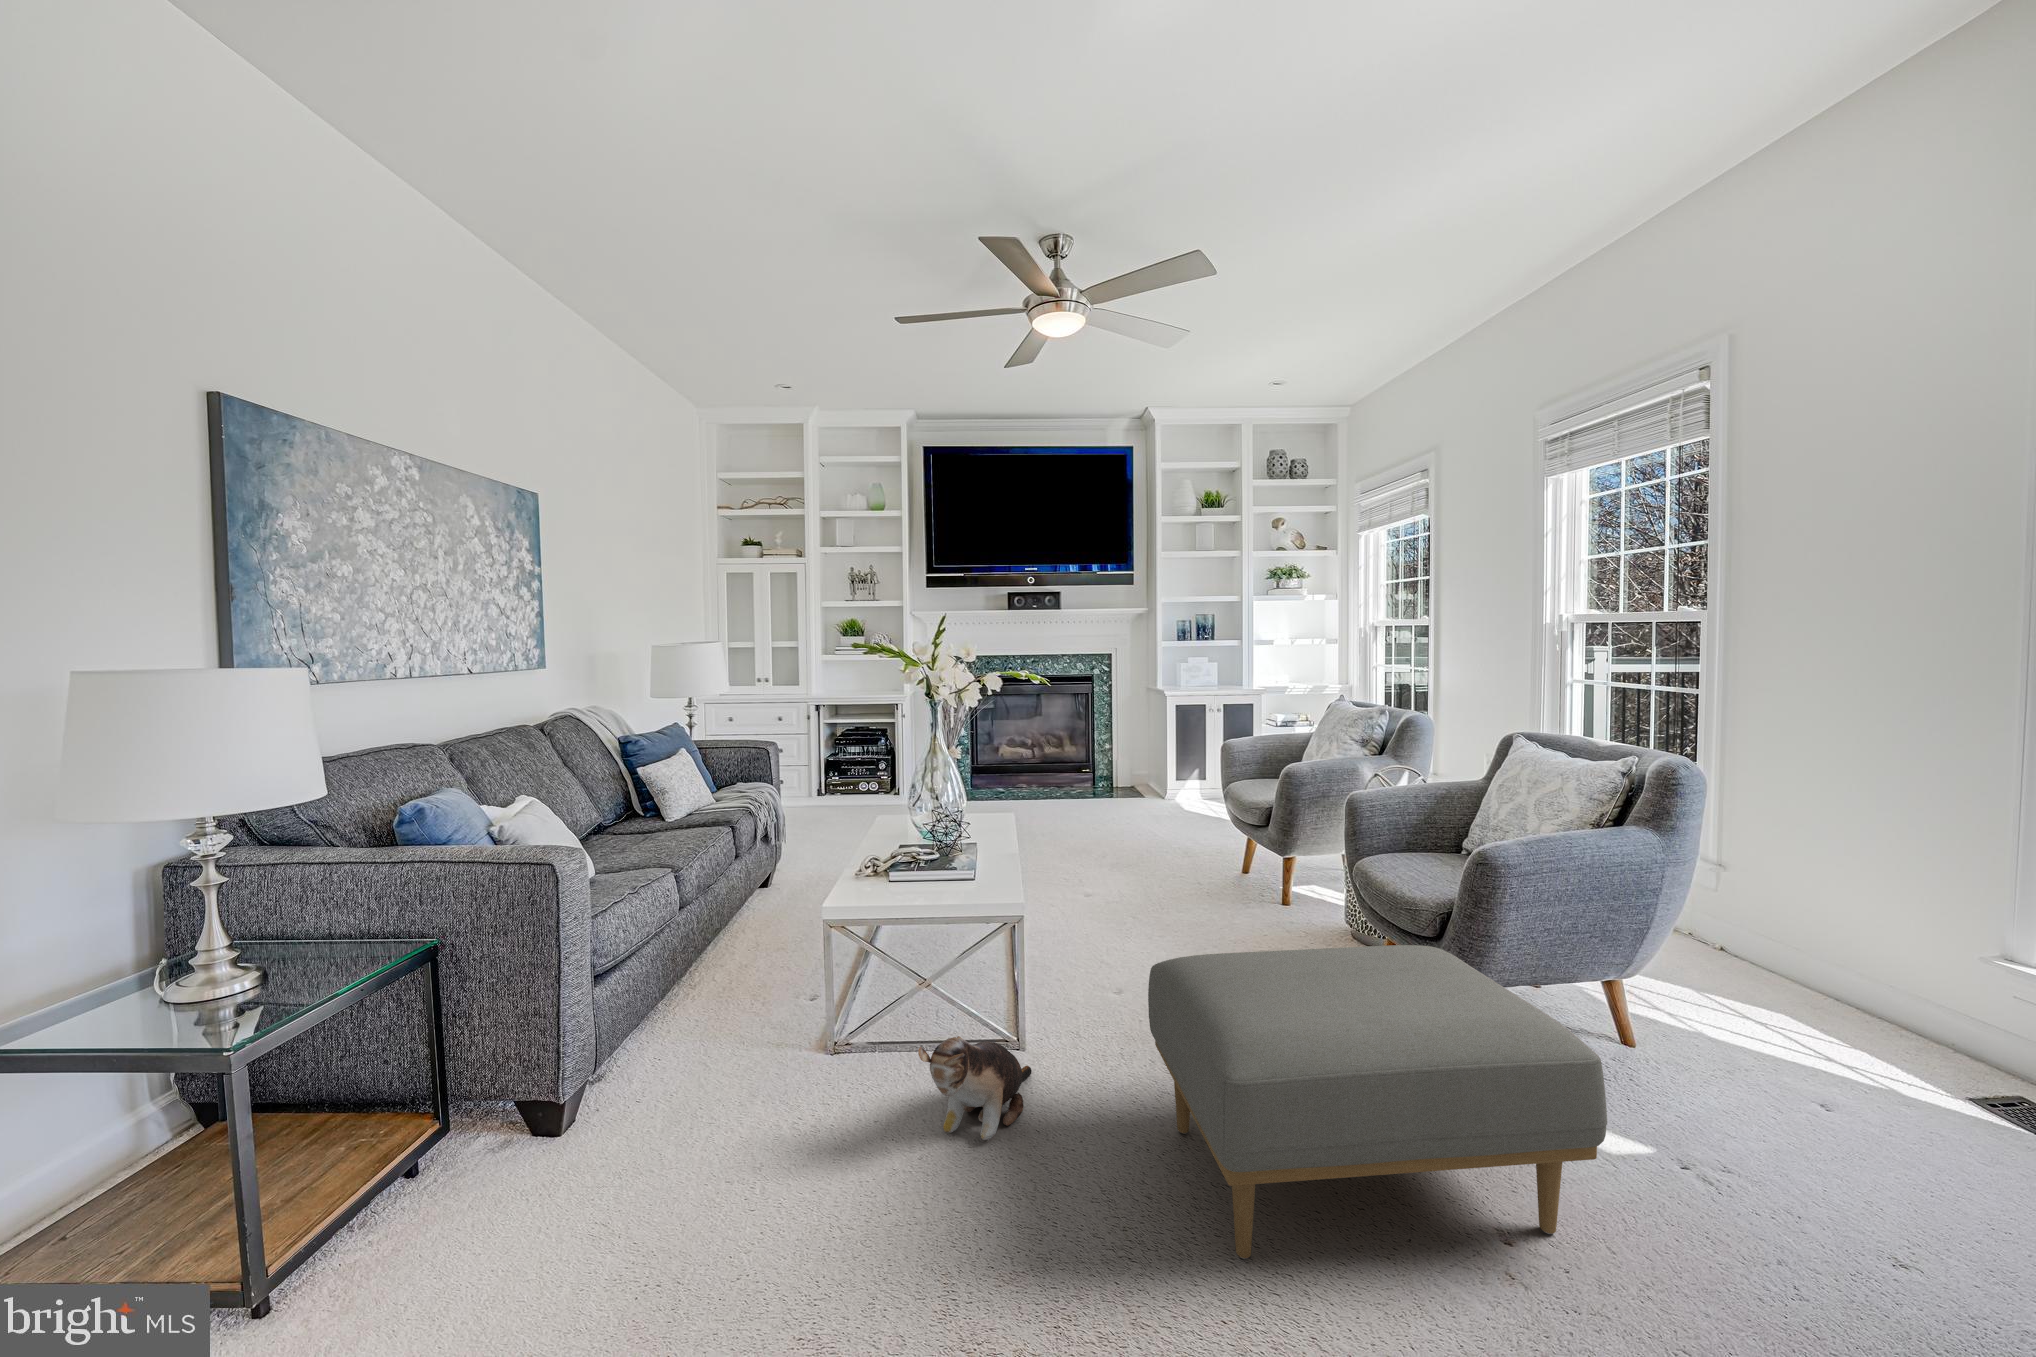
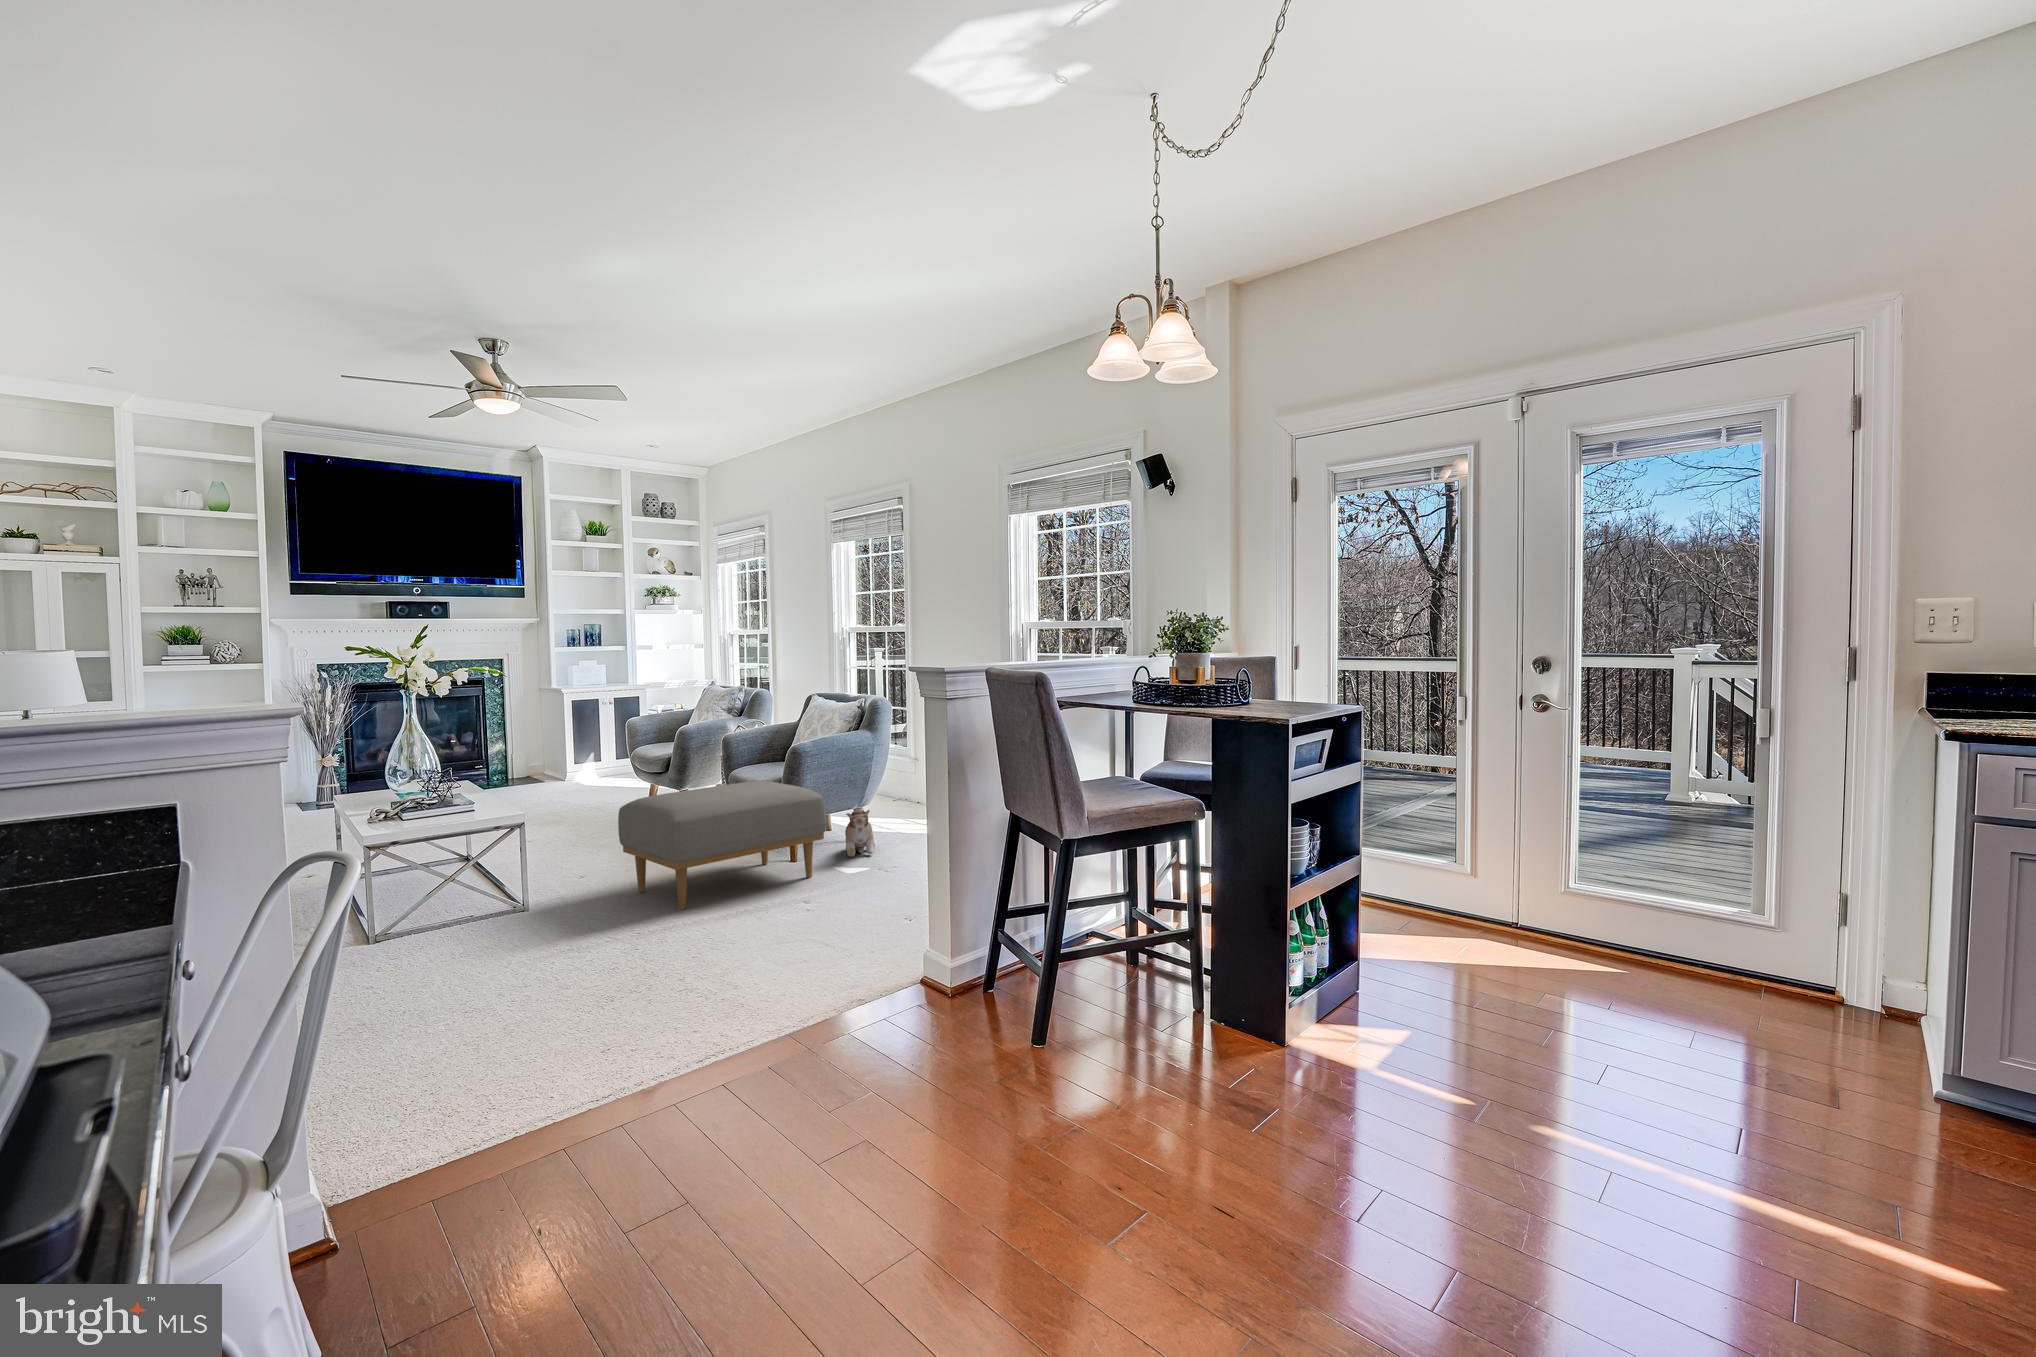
plush toy: present [918,1036,1032,1140] -> present [845,809,875,857]

